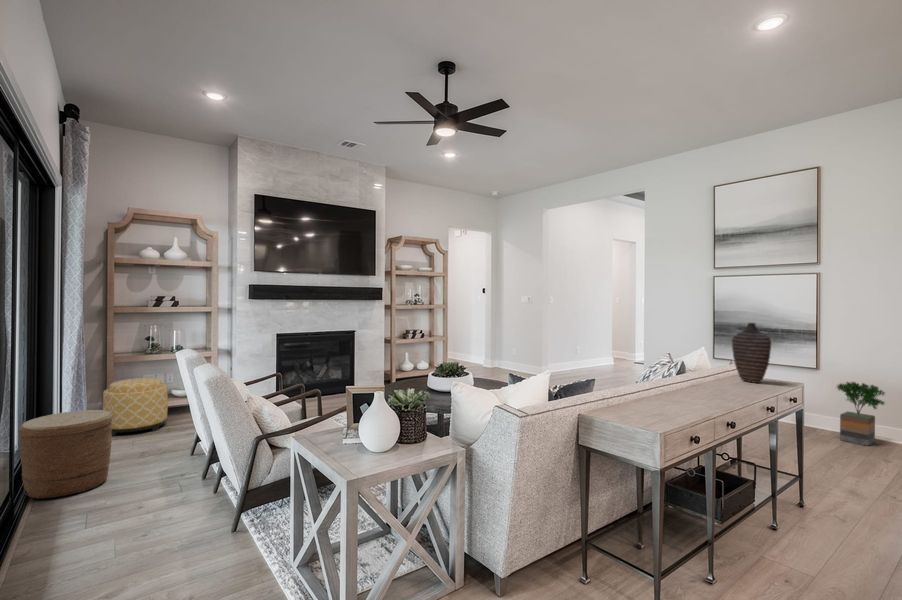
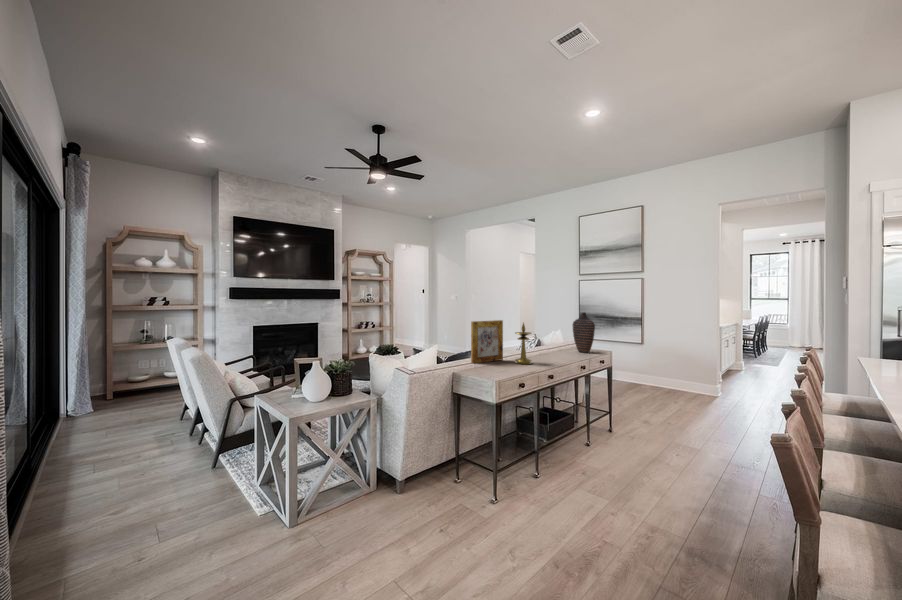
picture frame: none [595,333,640,397] -> present [471,320,503,363]
candlestick: none [660,337,689,401] -> present [515,323,532,364]
ottoman: present [103,378,168,436] -> none [105,363,160,409]
potted tree: present [837,382,885,446] -> none [657,353,688,396]
woven basket: present [18,410,113,499] -> none [36,386,115,455]

